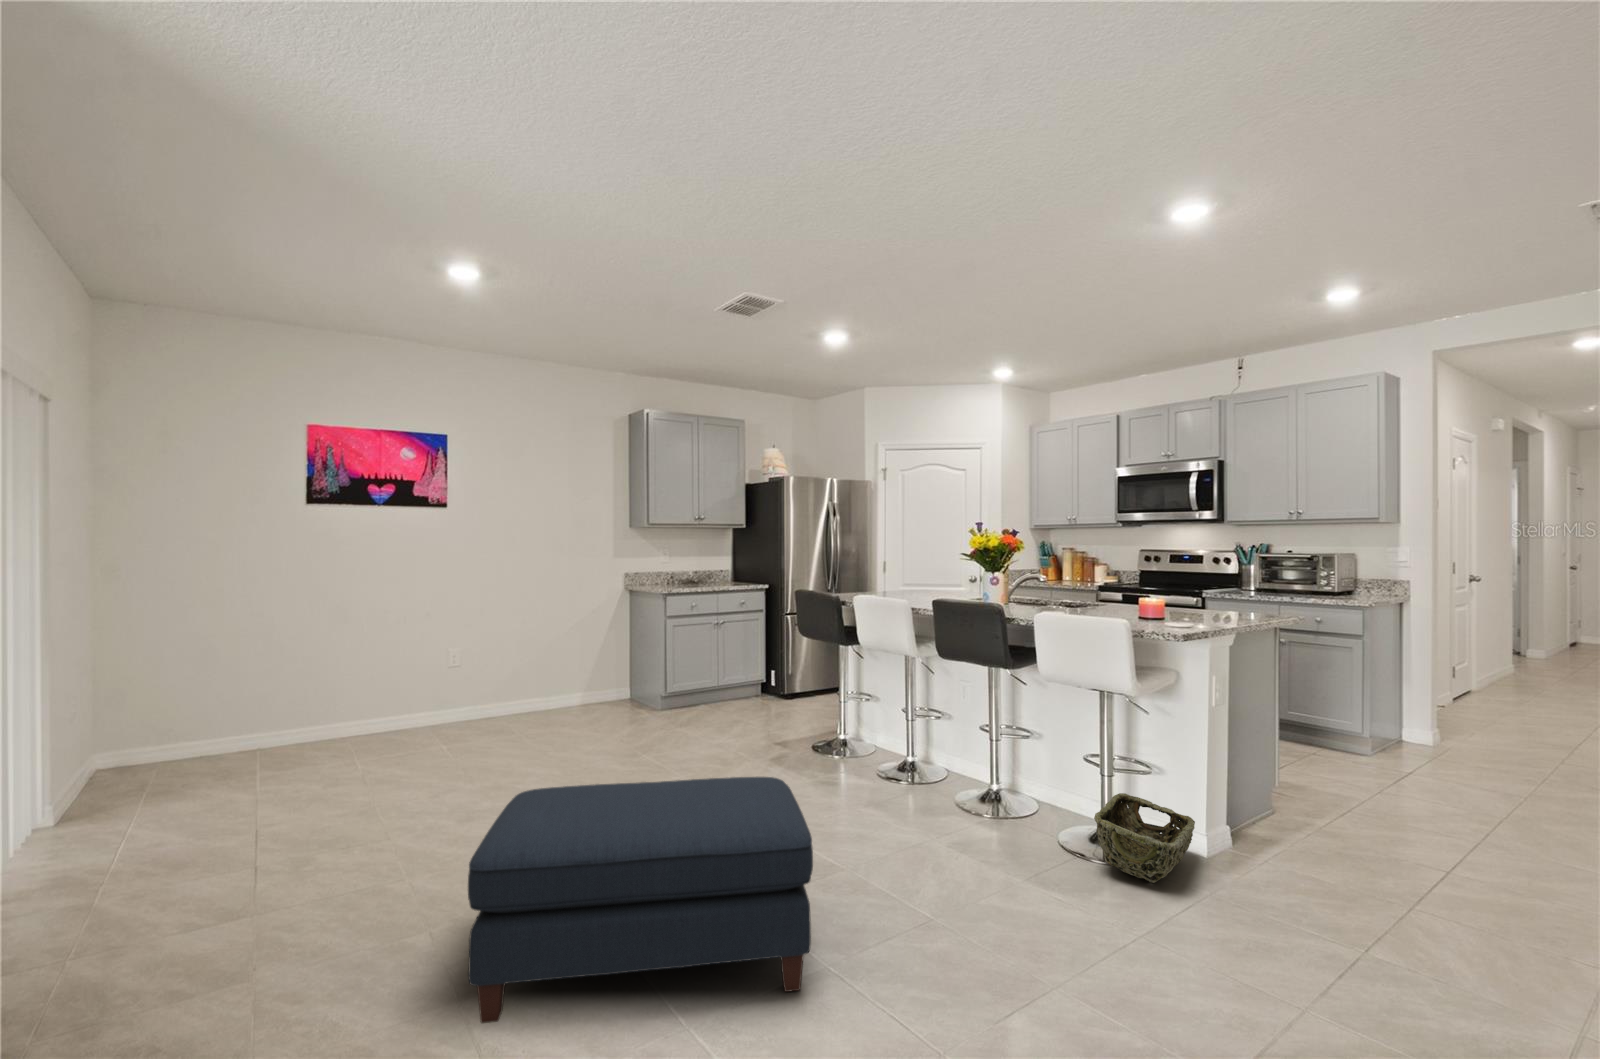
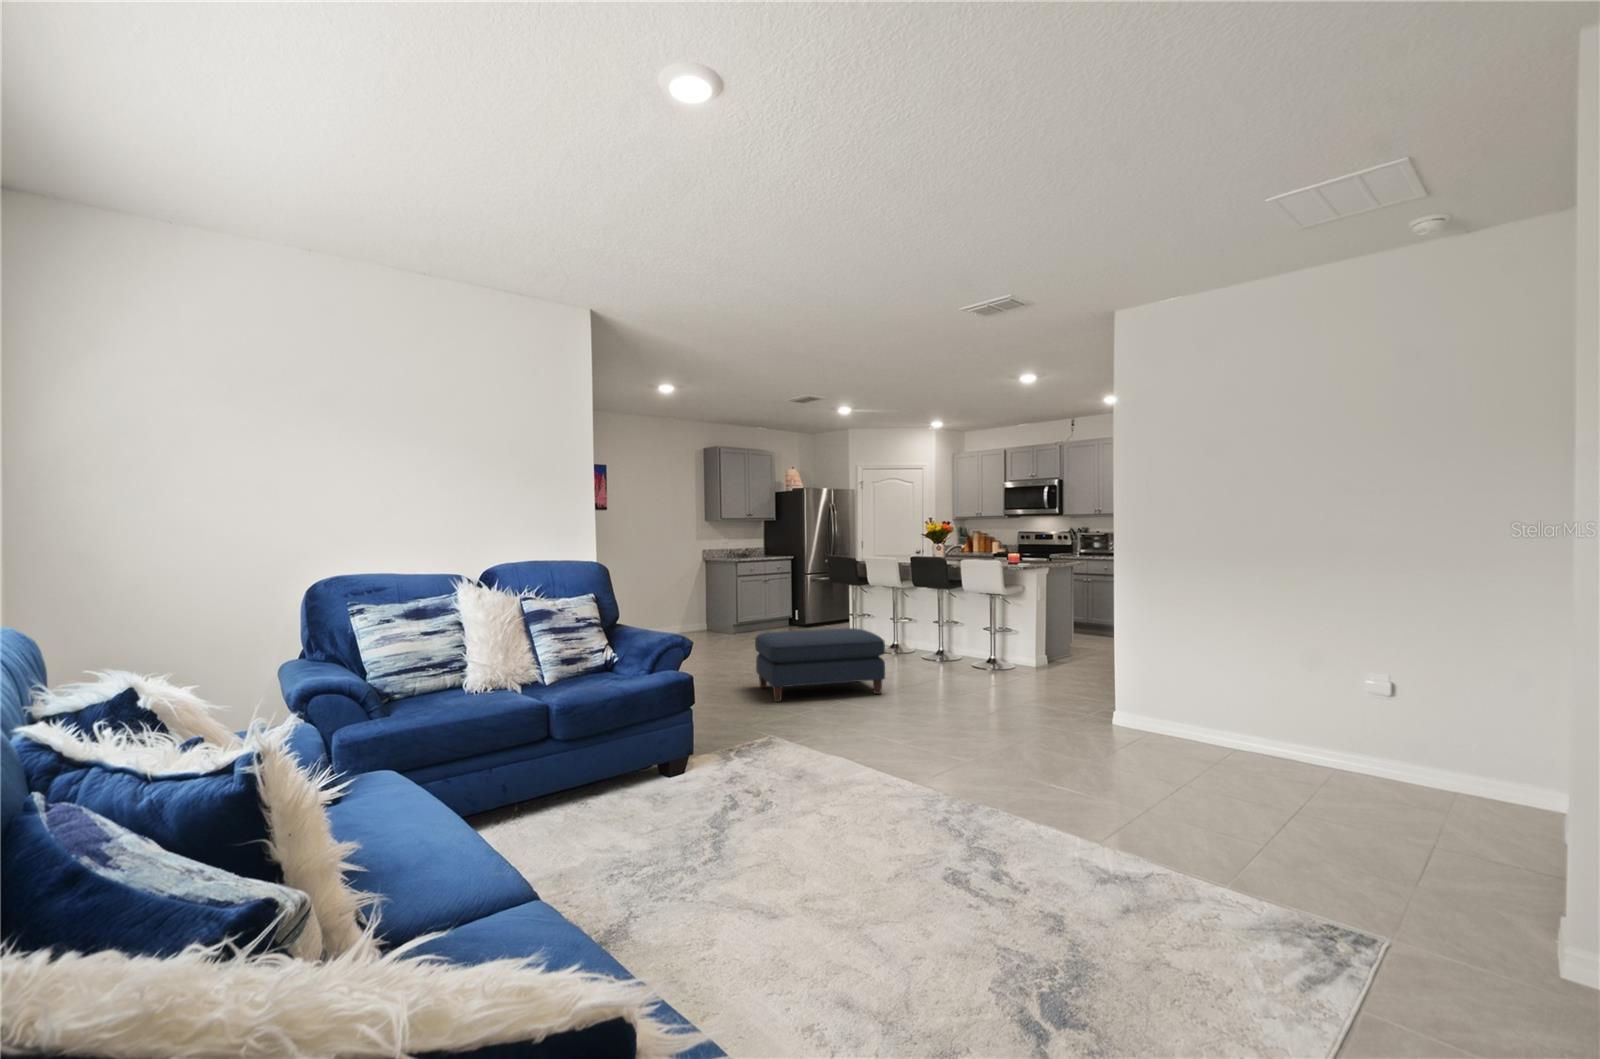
woven basket: present [1094,793,1195,883] -> none [986,643,1028,672]

